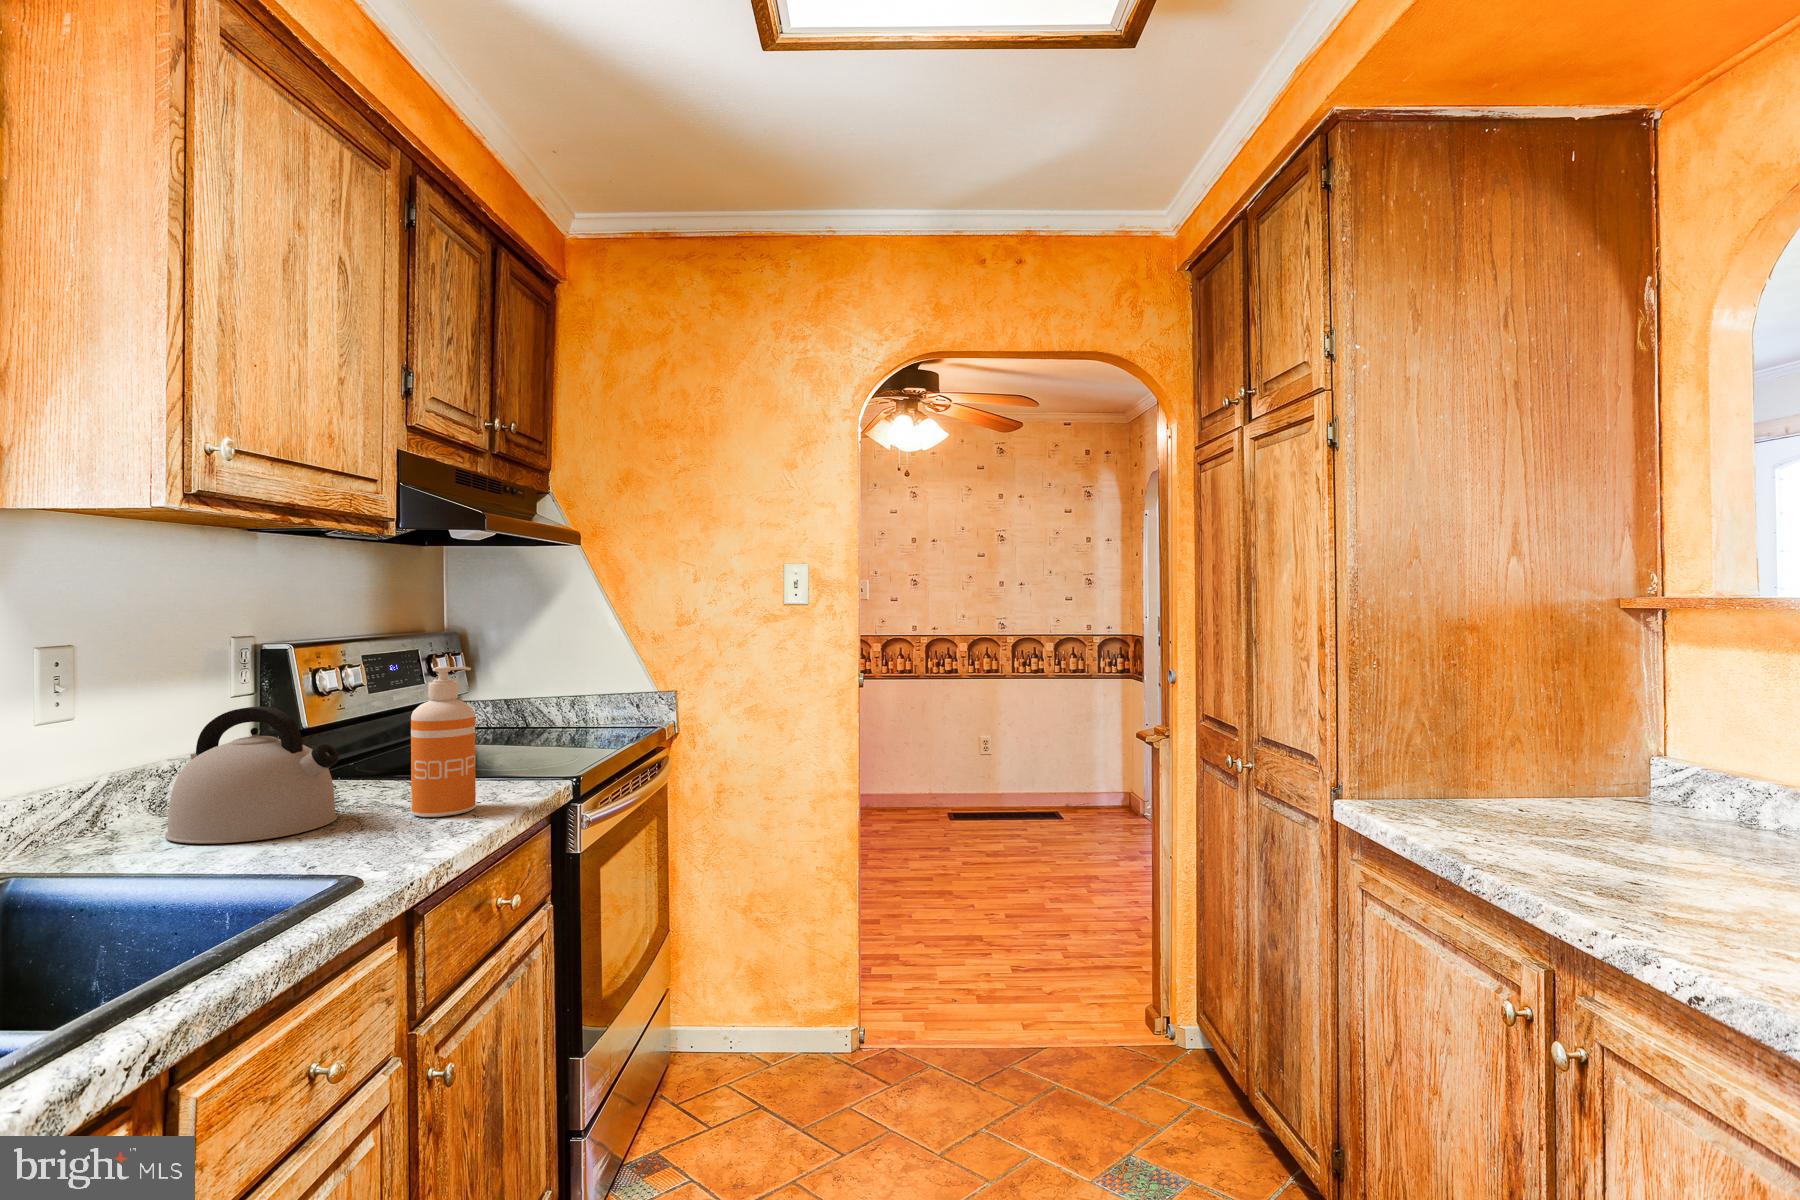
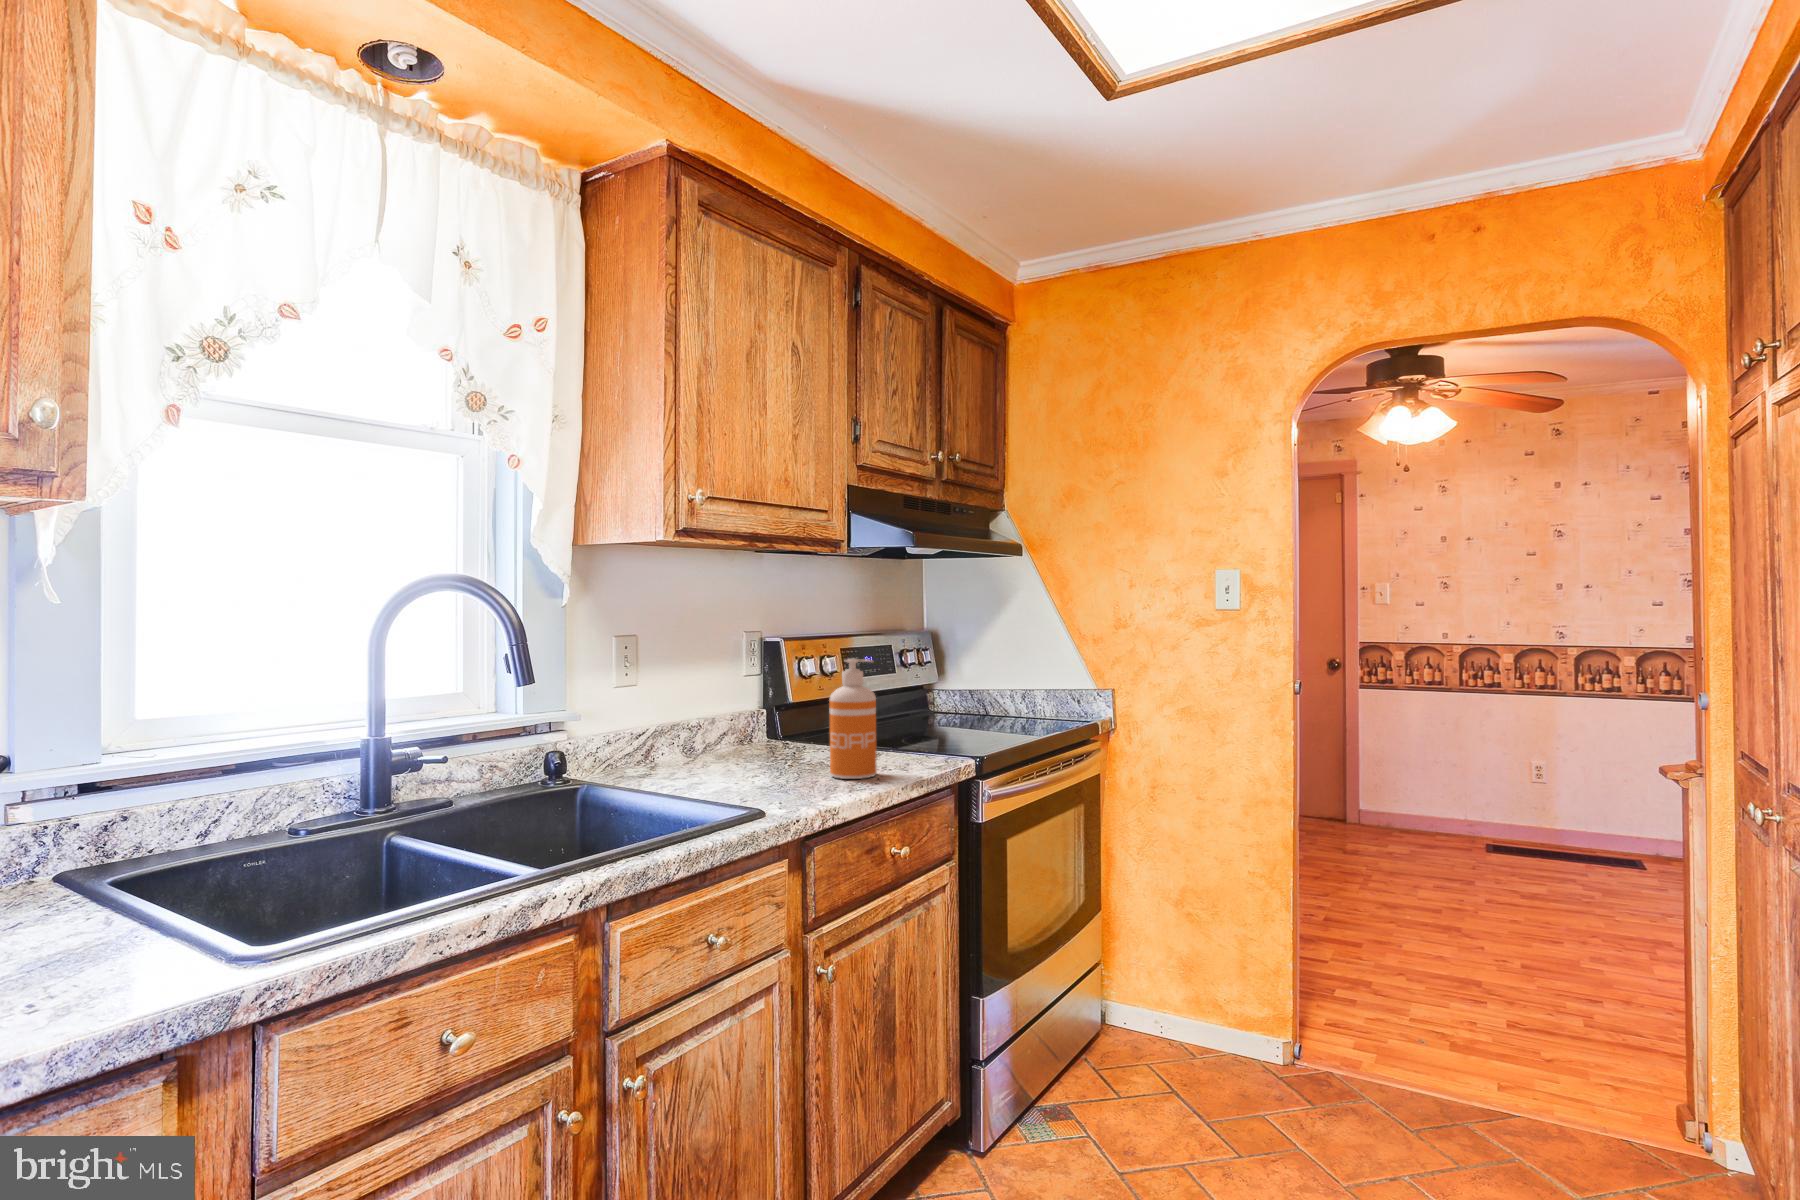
kettle: present [165,707,339,843] -> none [684,684,786,780]

